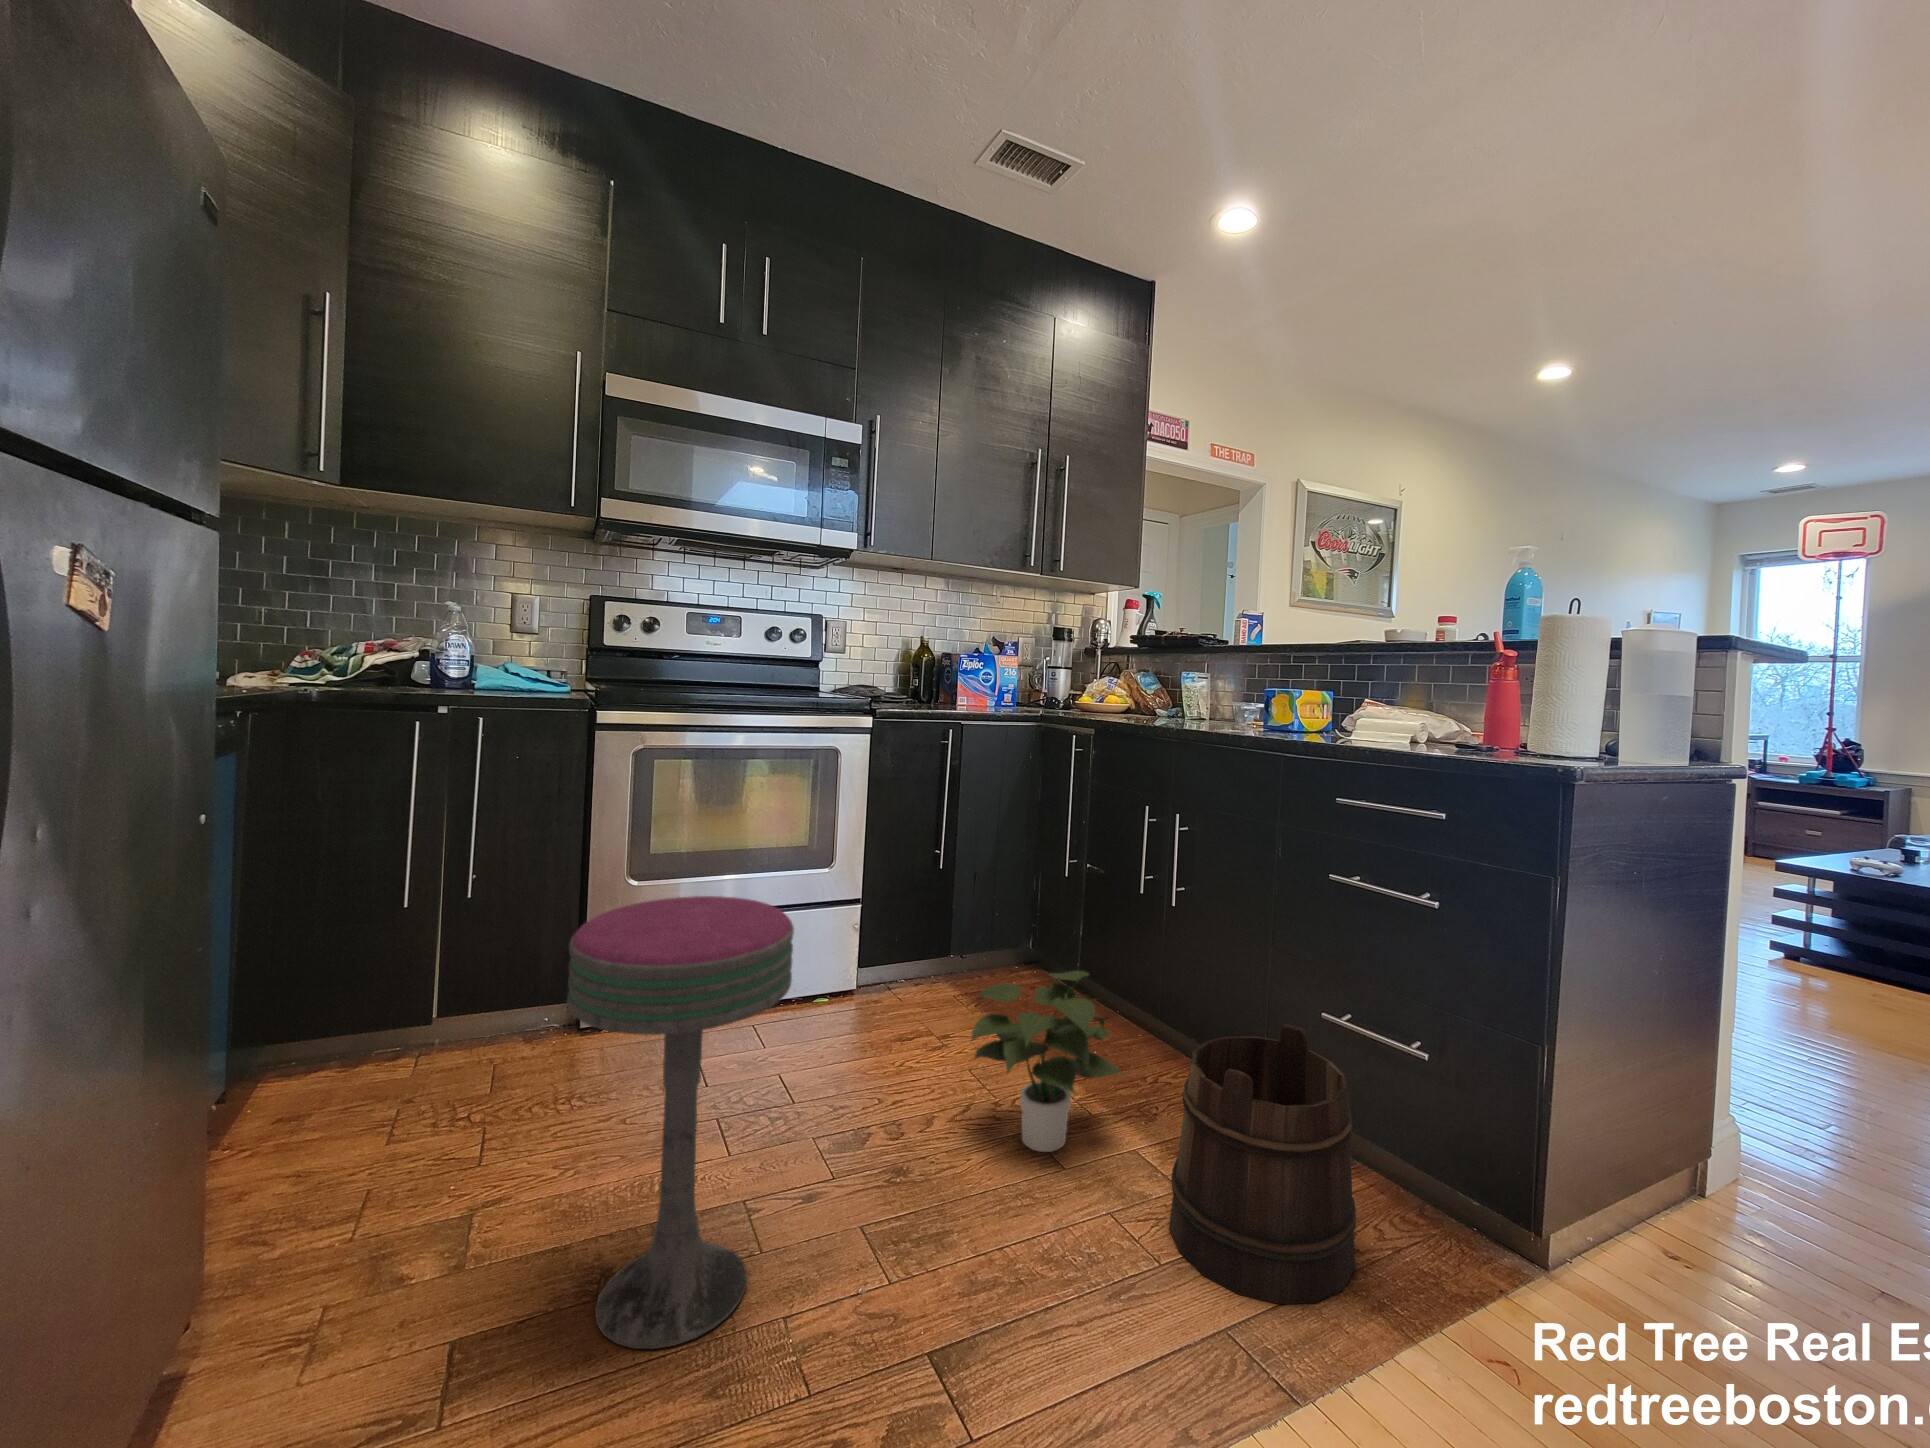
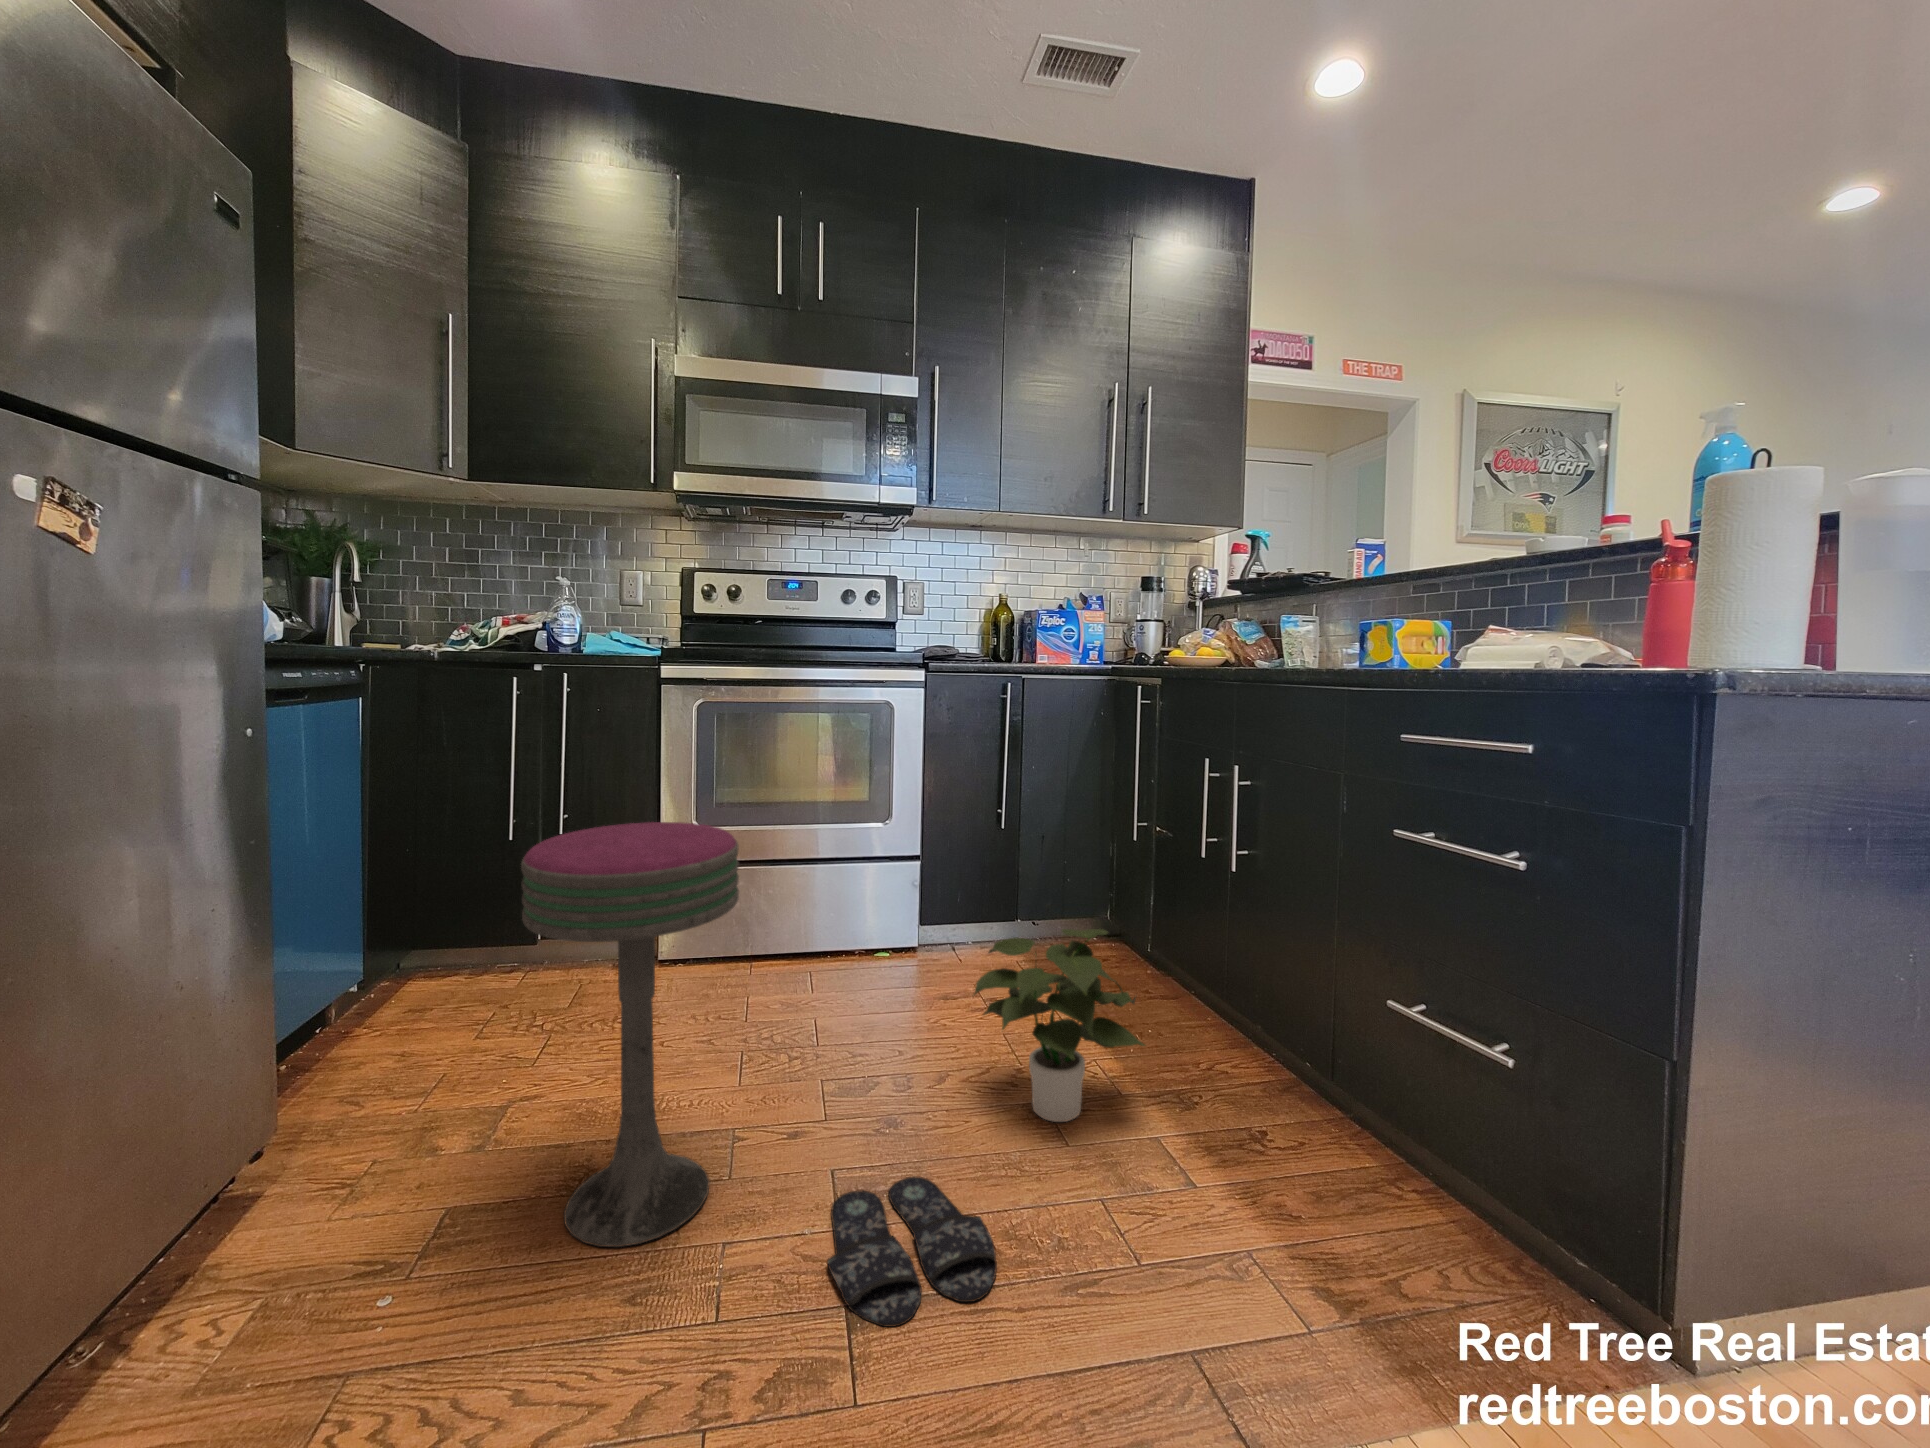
bucket: present [1169,1024,1356,1304] -> none [1166,1003,1401,1348]
slippers: none [876,1222,1050,1364] -> present [827,1177,997,1327]

